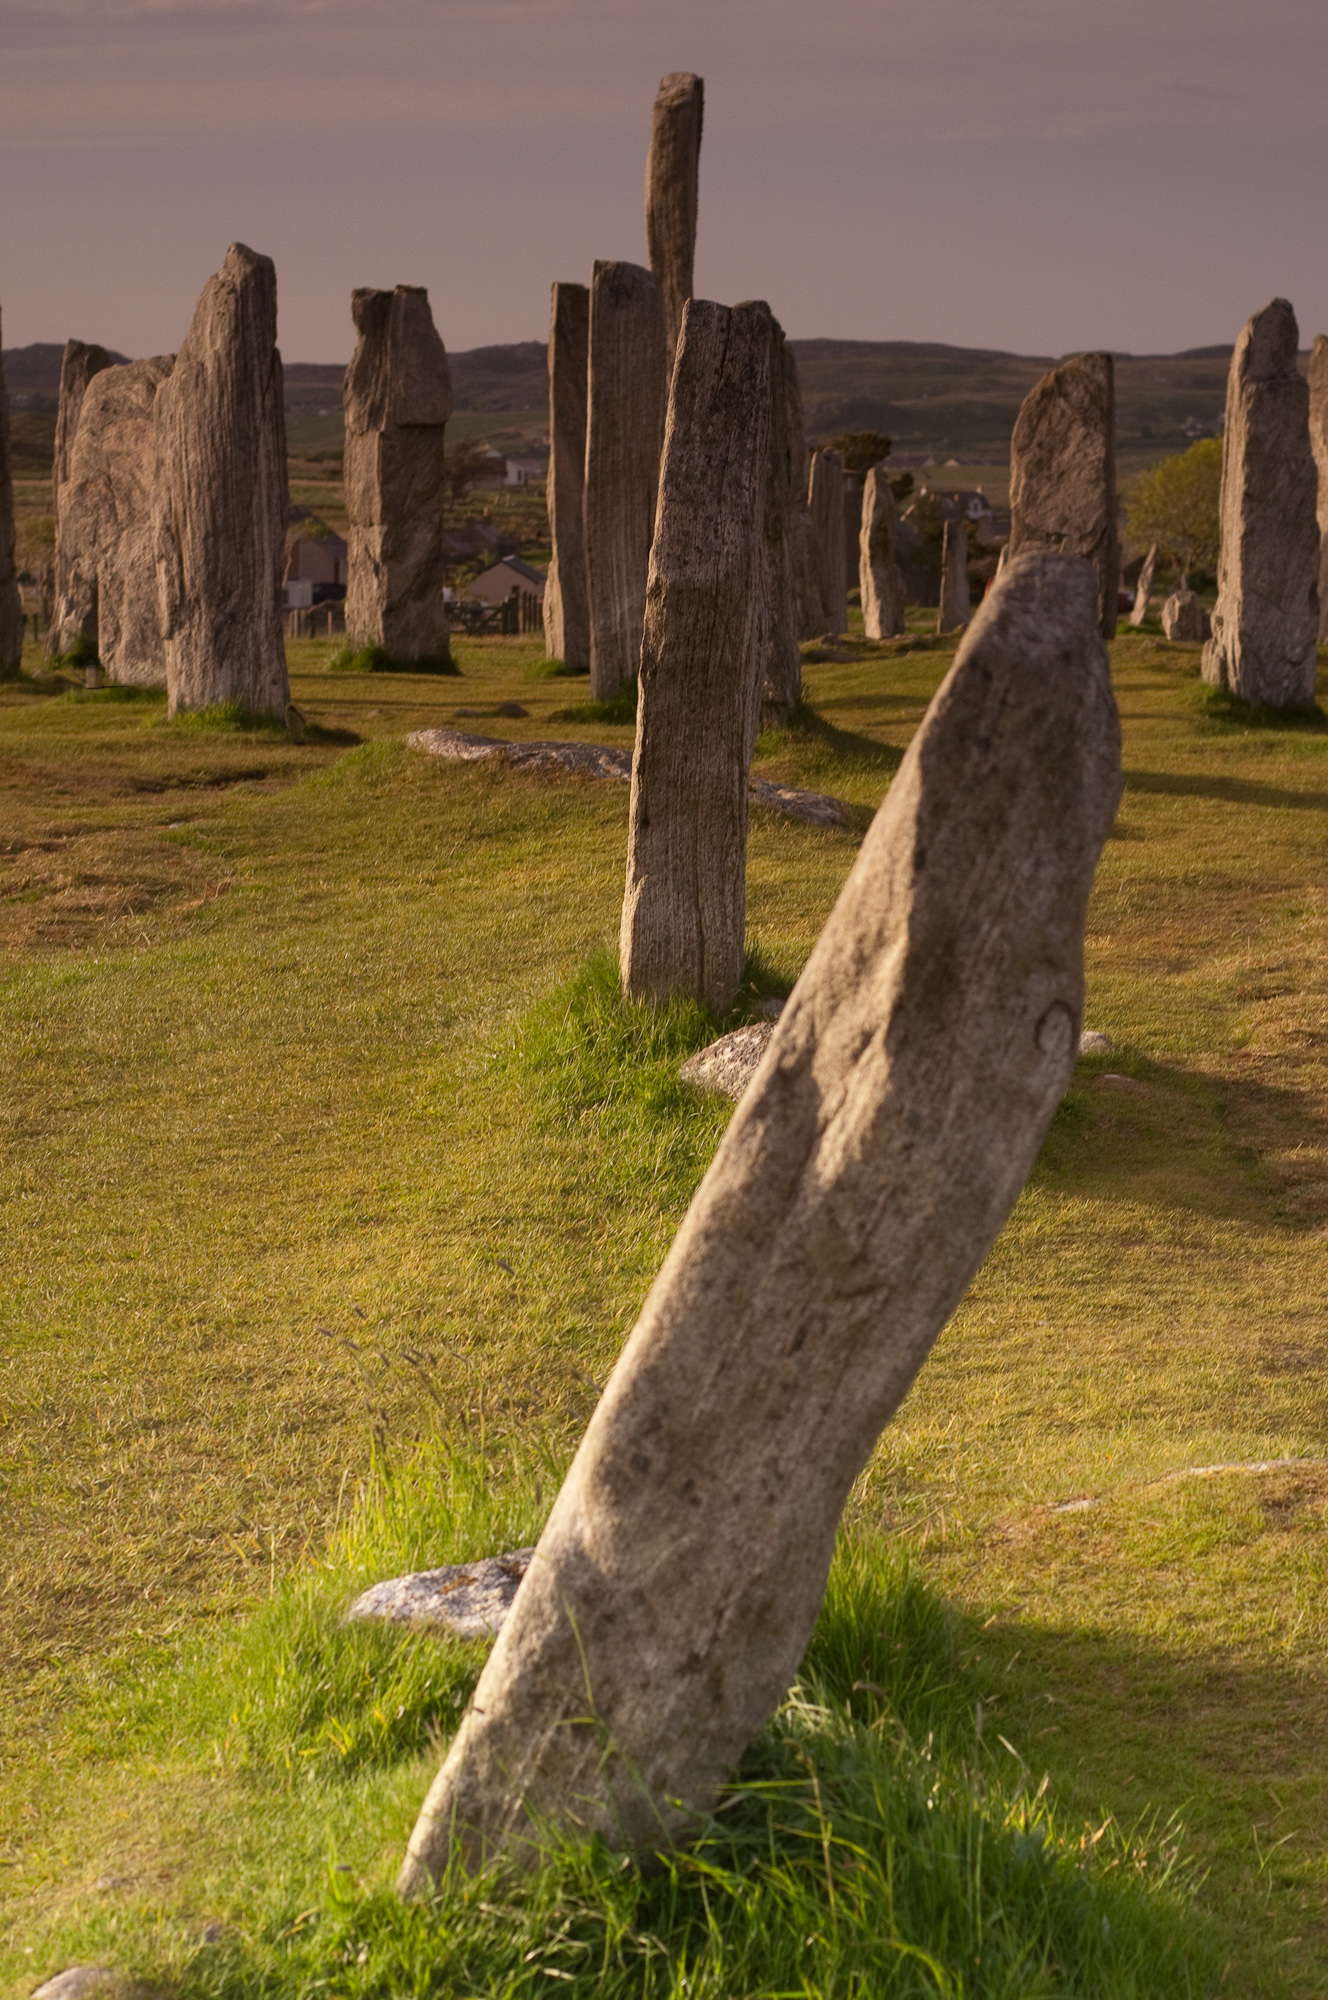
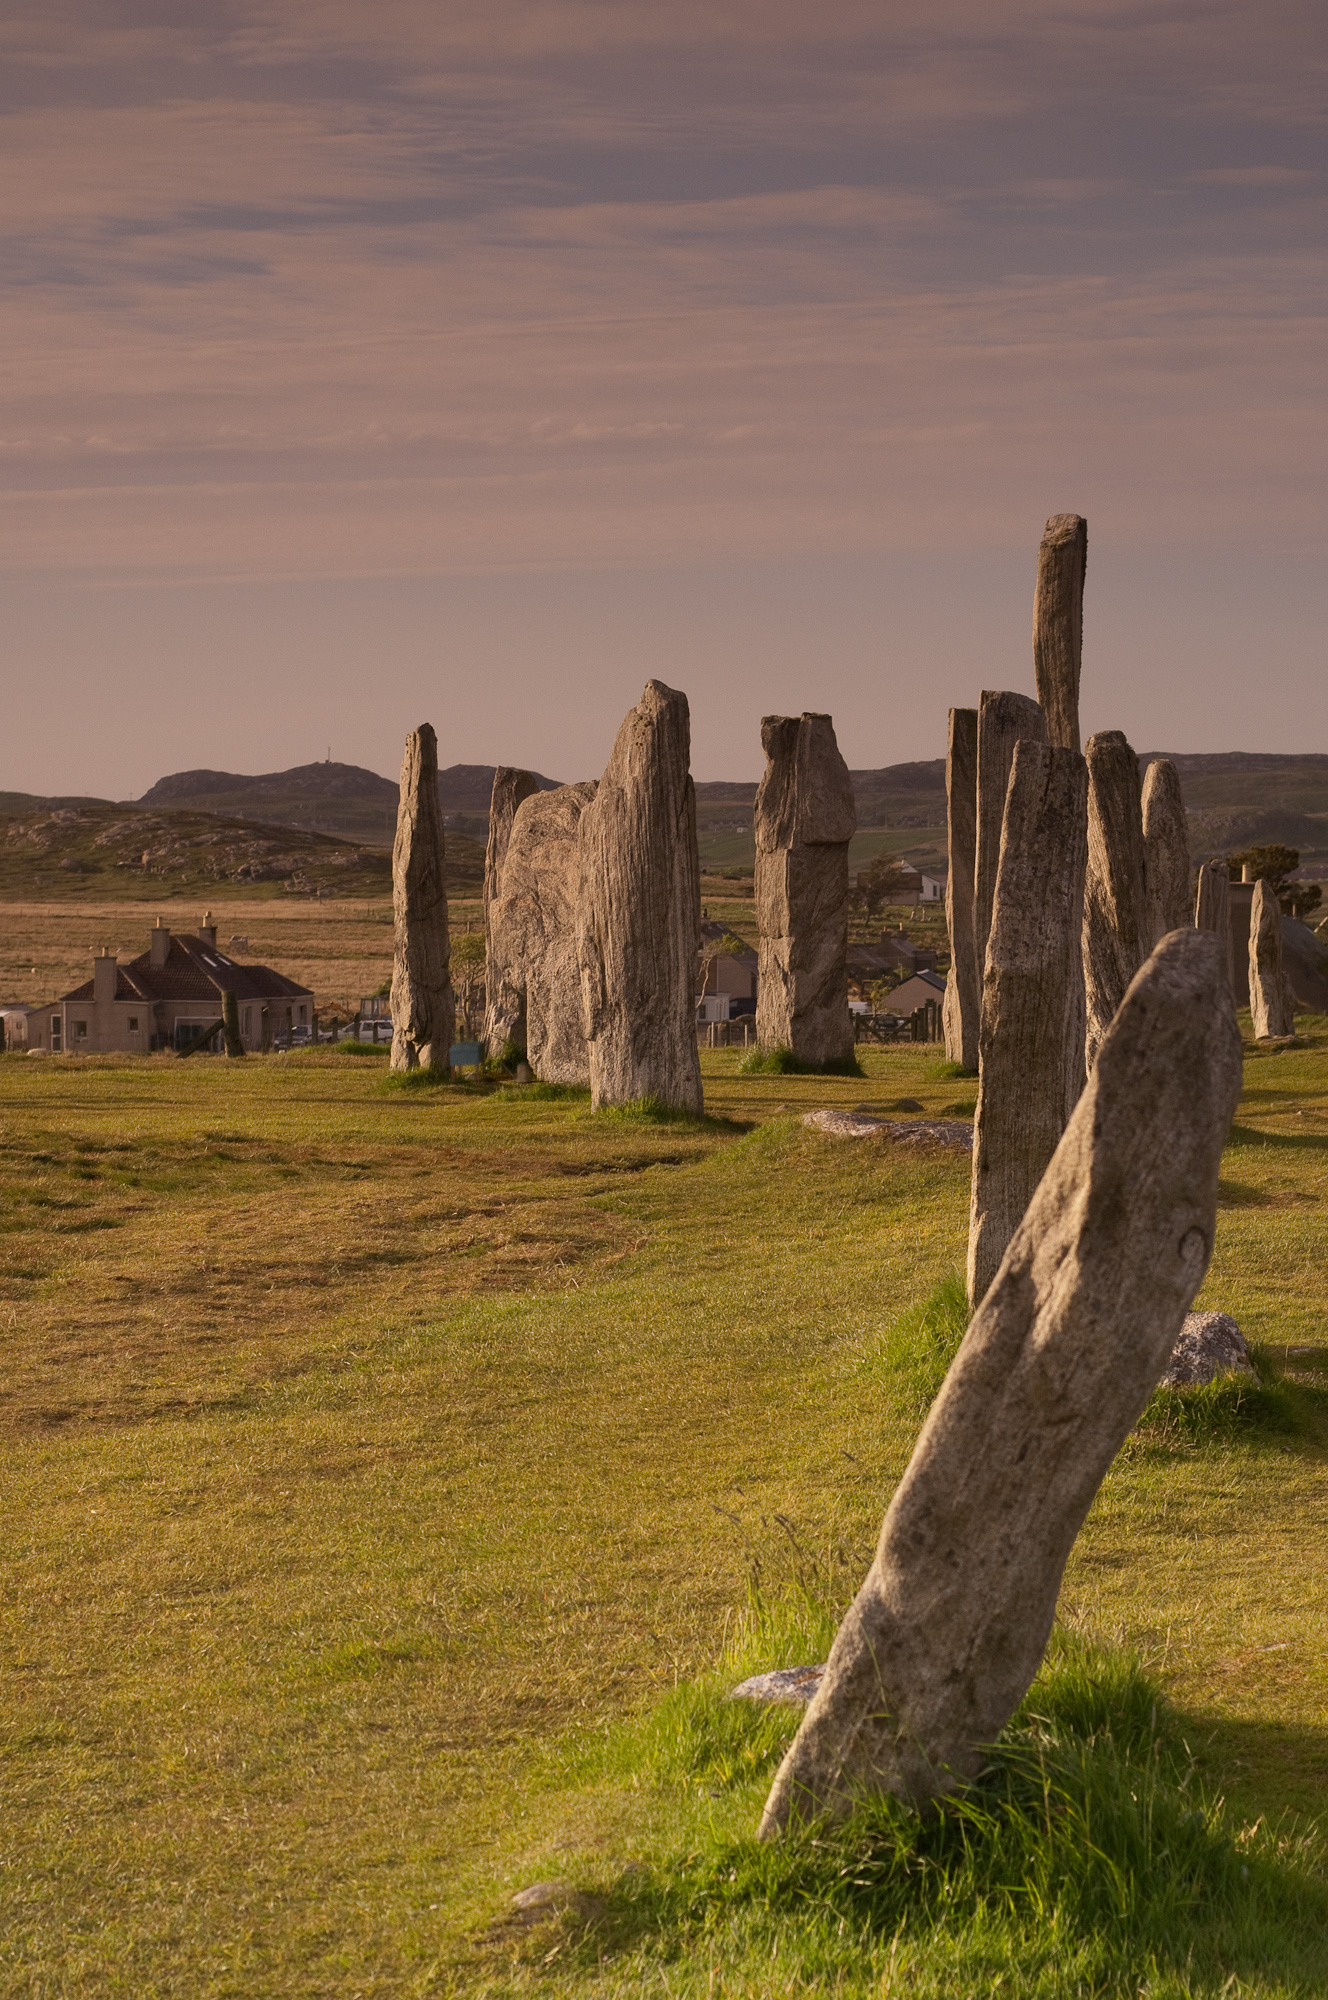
bench: none [6,640,50,687] -> present [449,1041,486,1082]
bag: present [285,702,308,743] -> none [693,1090,714,1126]

